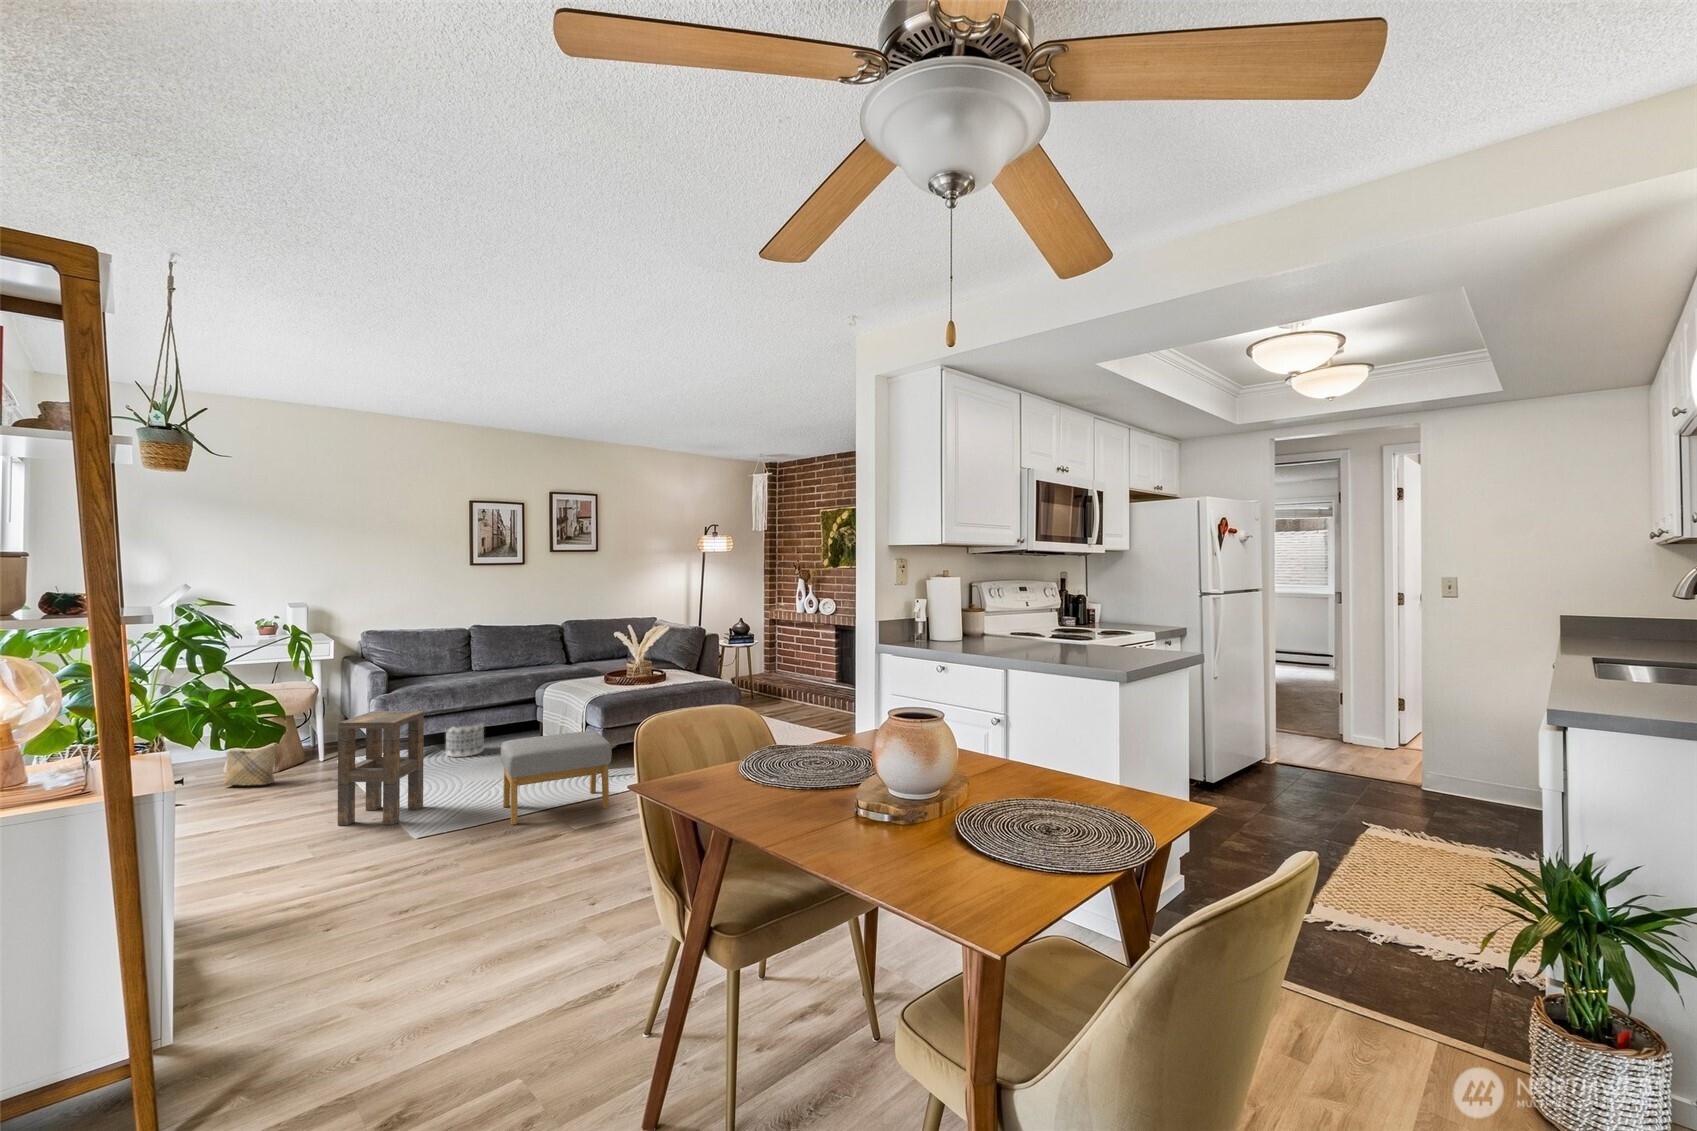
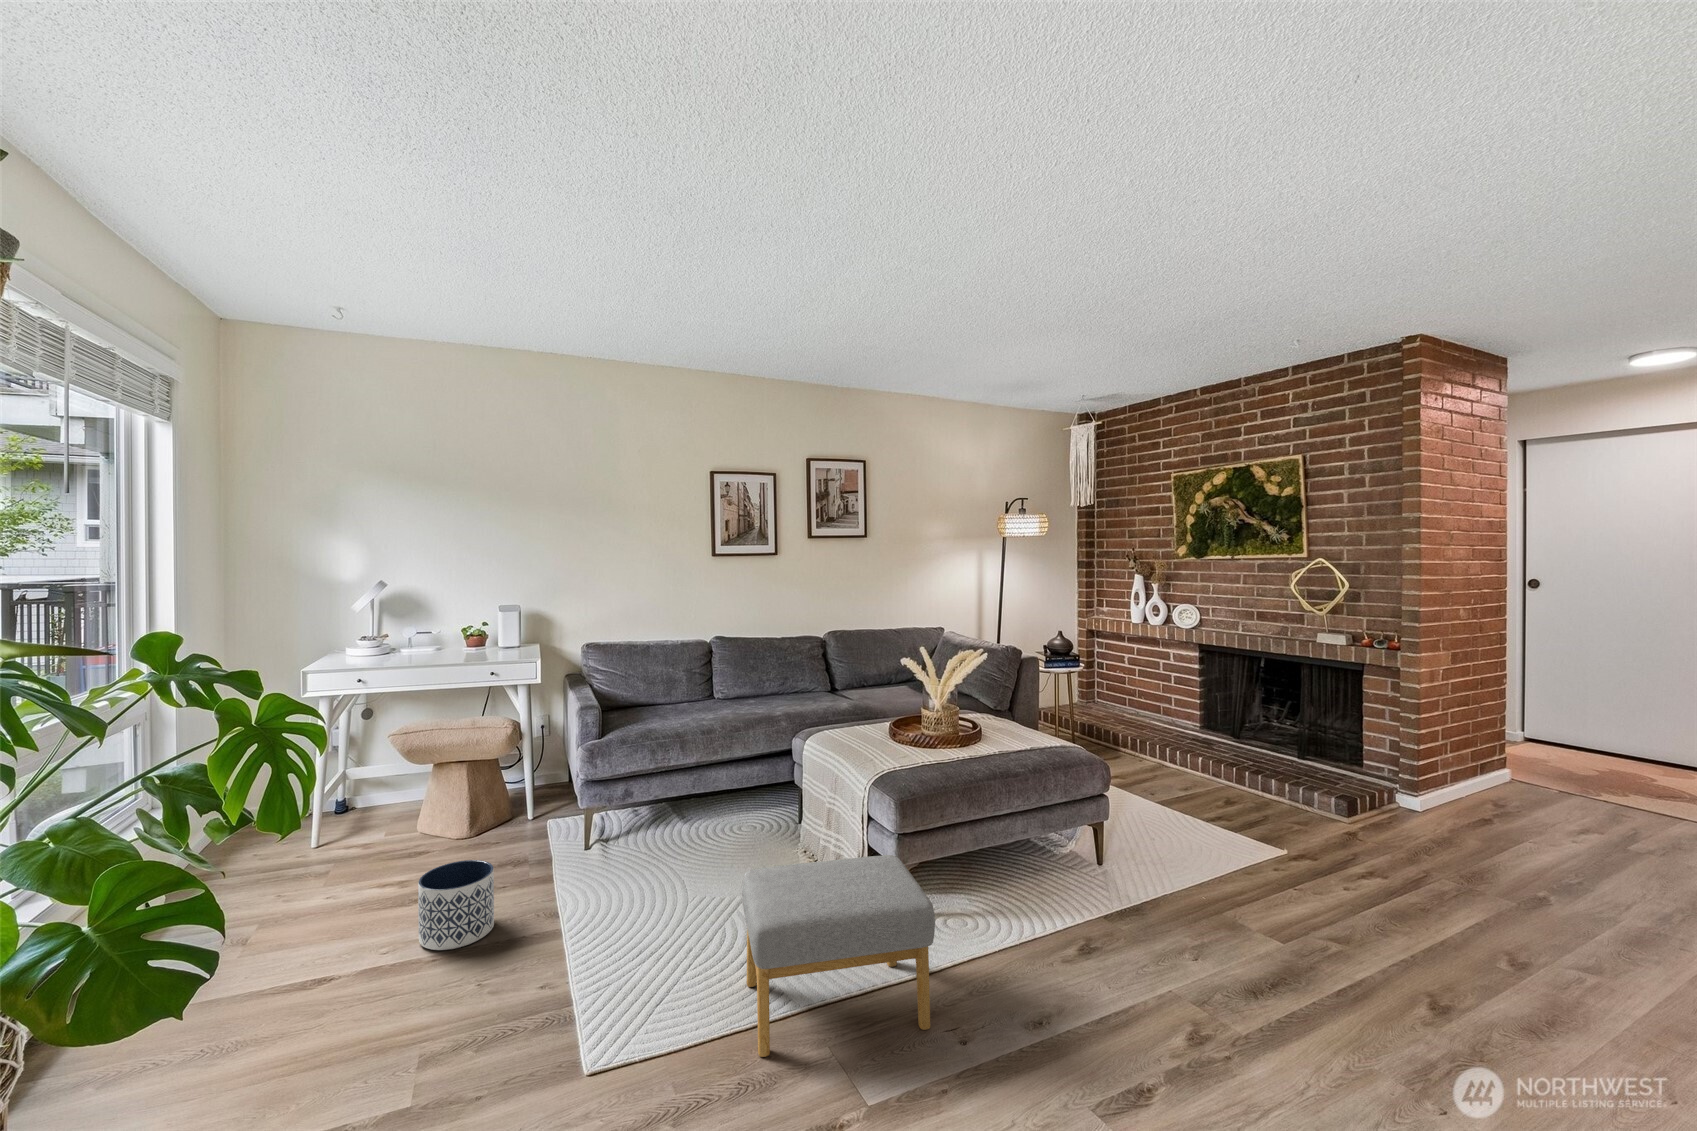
side table: present [338,711,424,825] -> none [494,795,627,1011]
planter: present [446,723,484,757] -> present [418,860,494,950]
woven basket: present [224,745,277,785] -> none [403,773,466,864]

